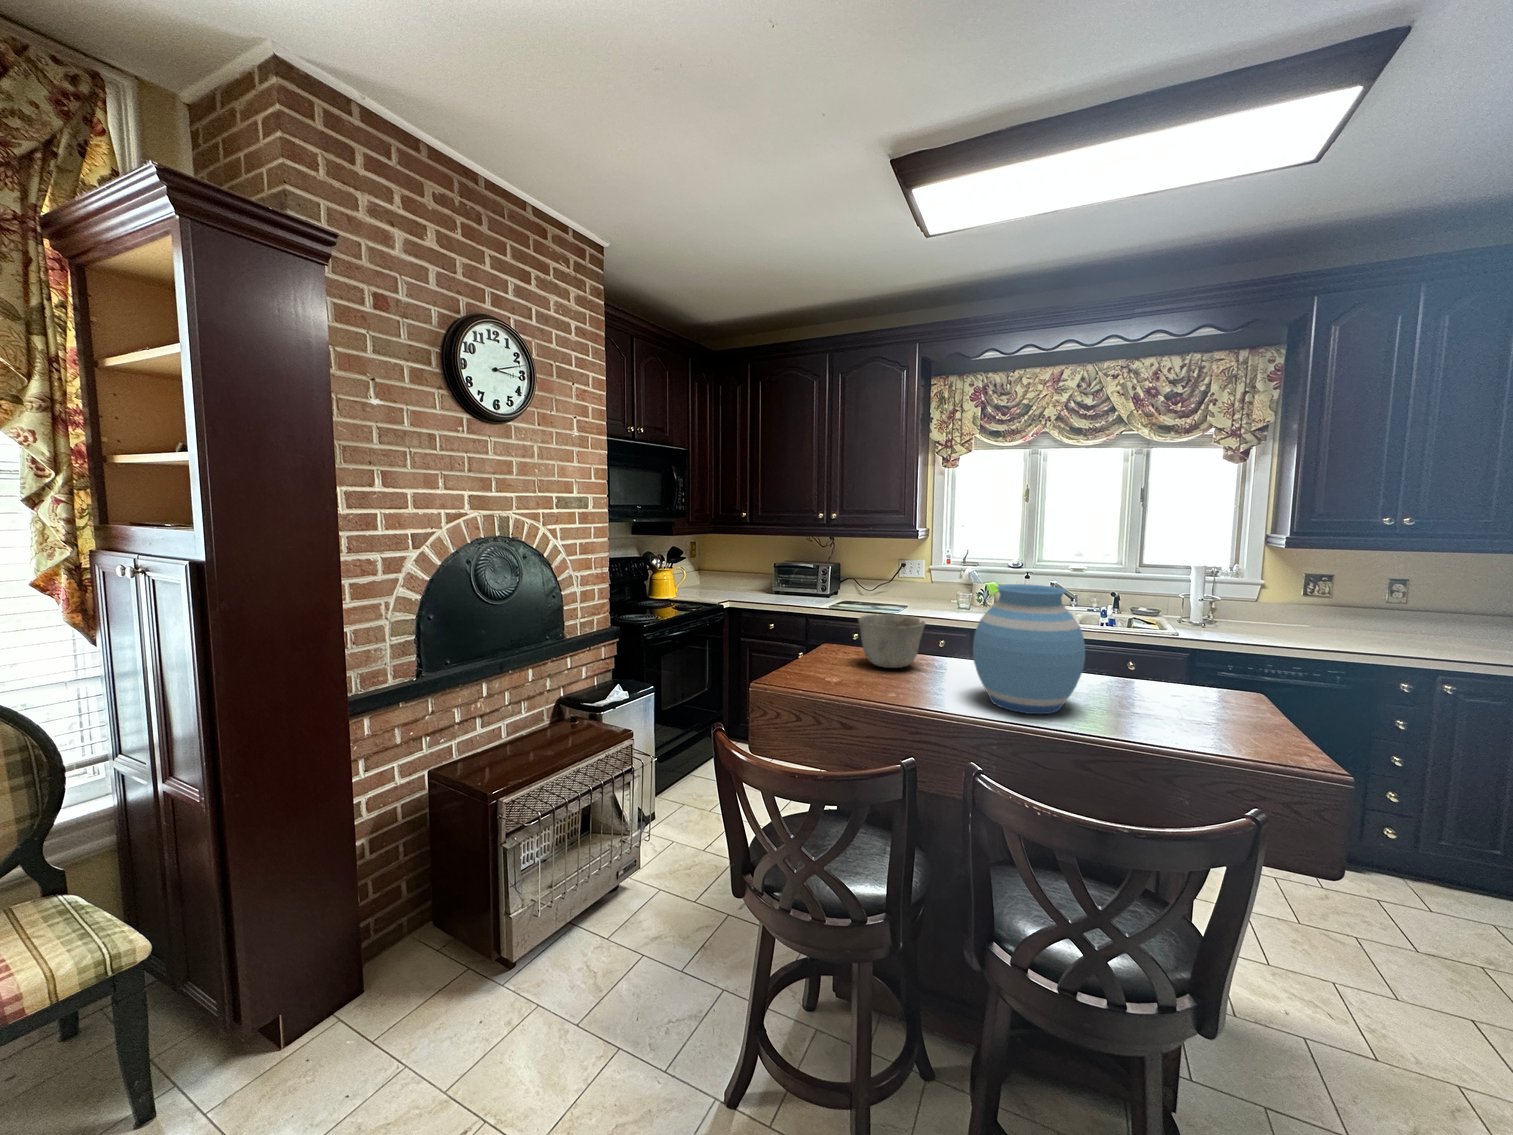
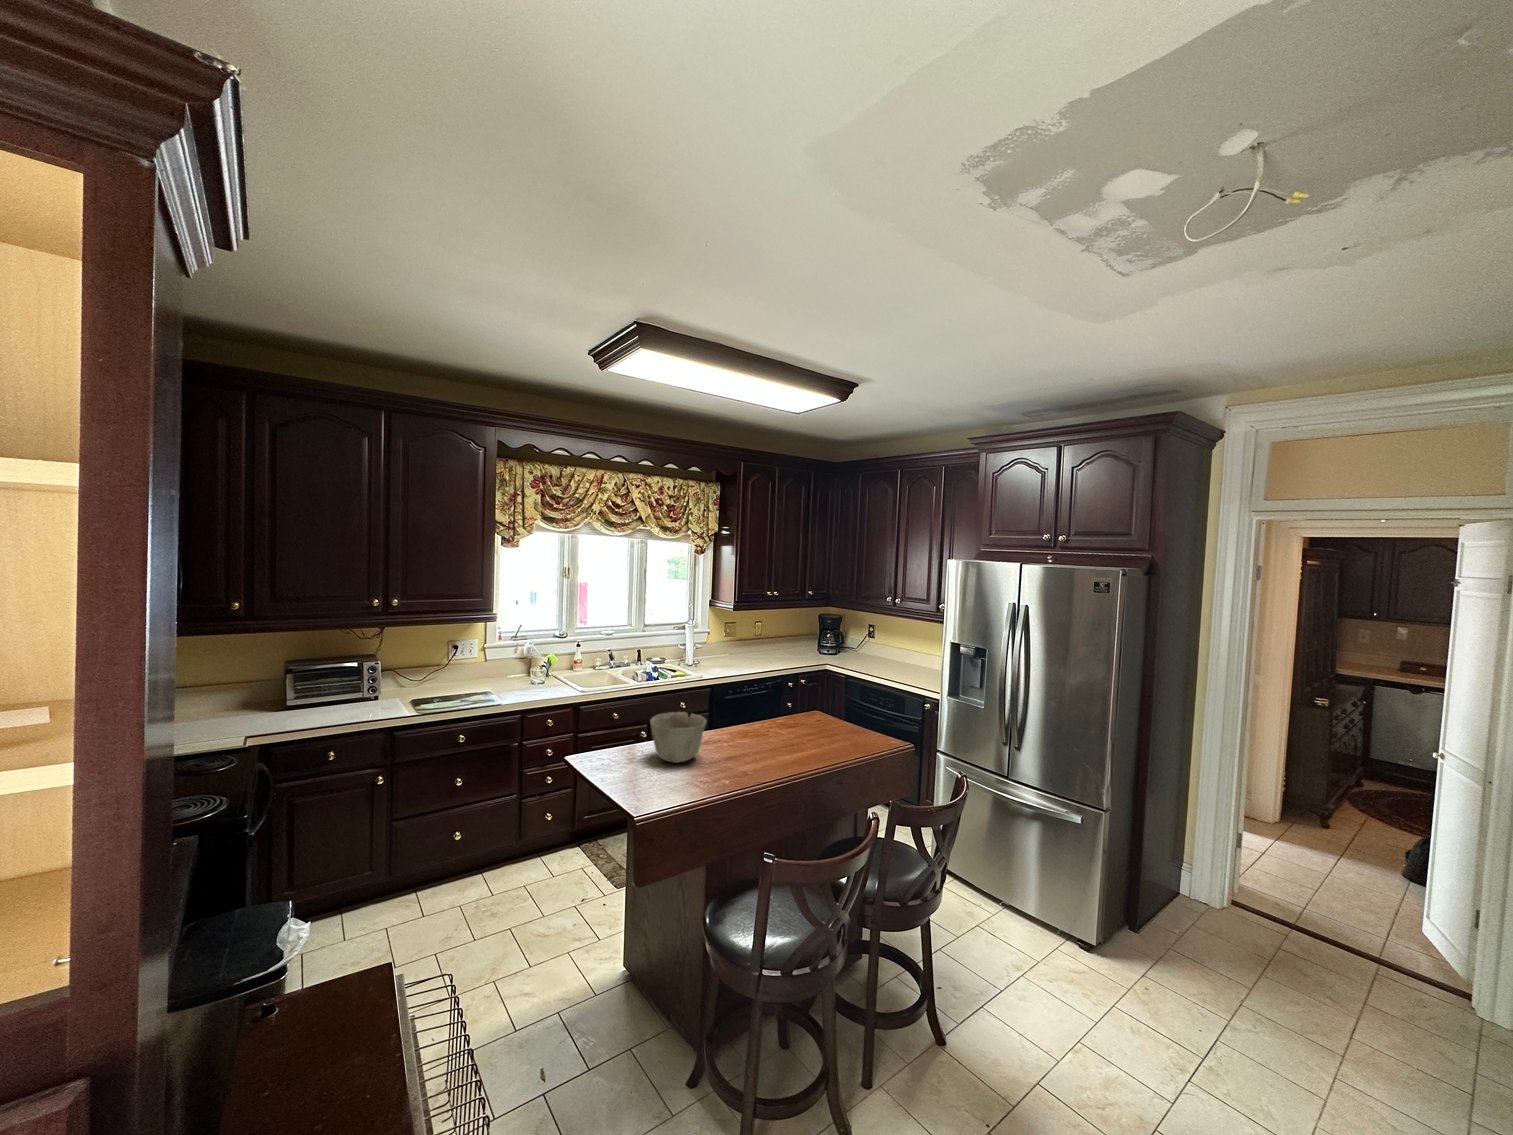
vase: present [973,584,1085,714] -> none [762,674,829,763]

